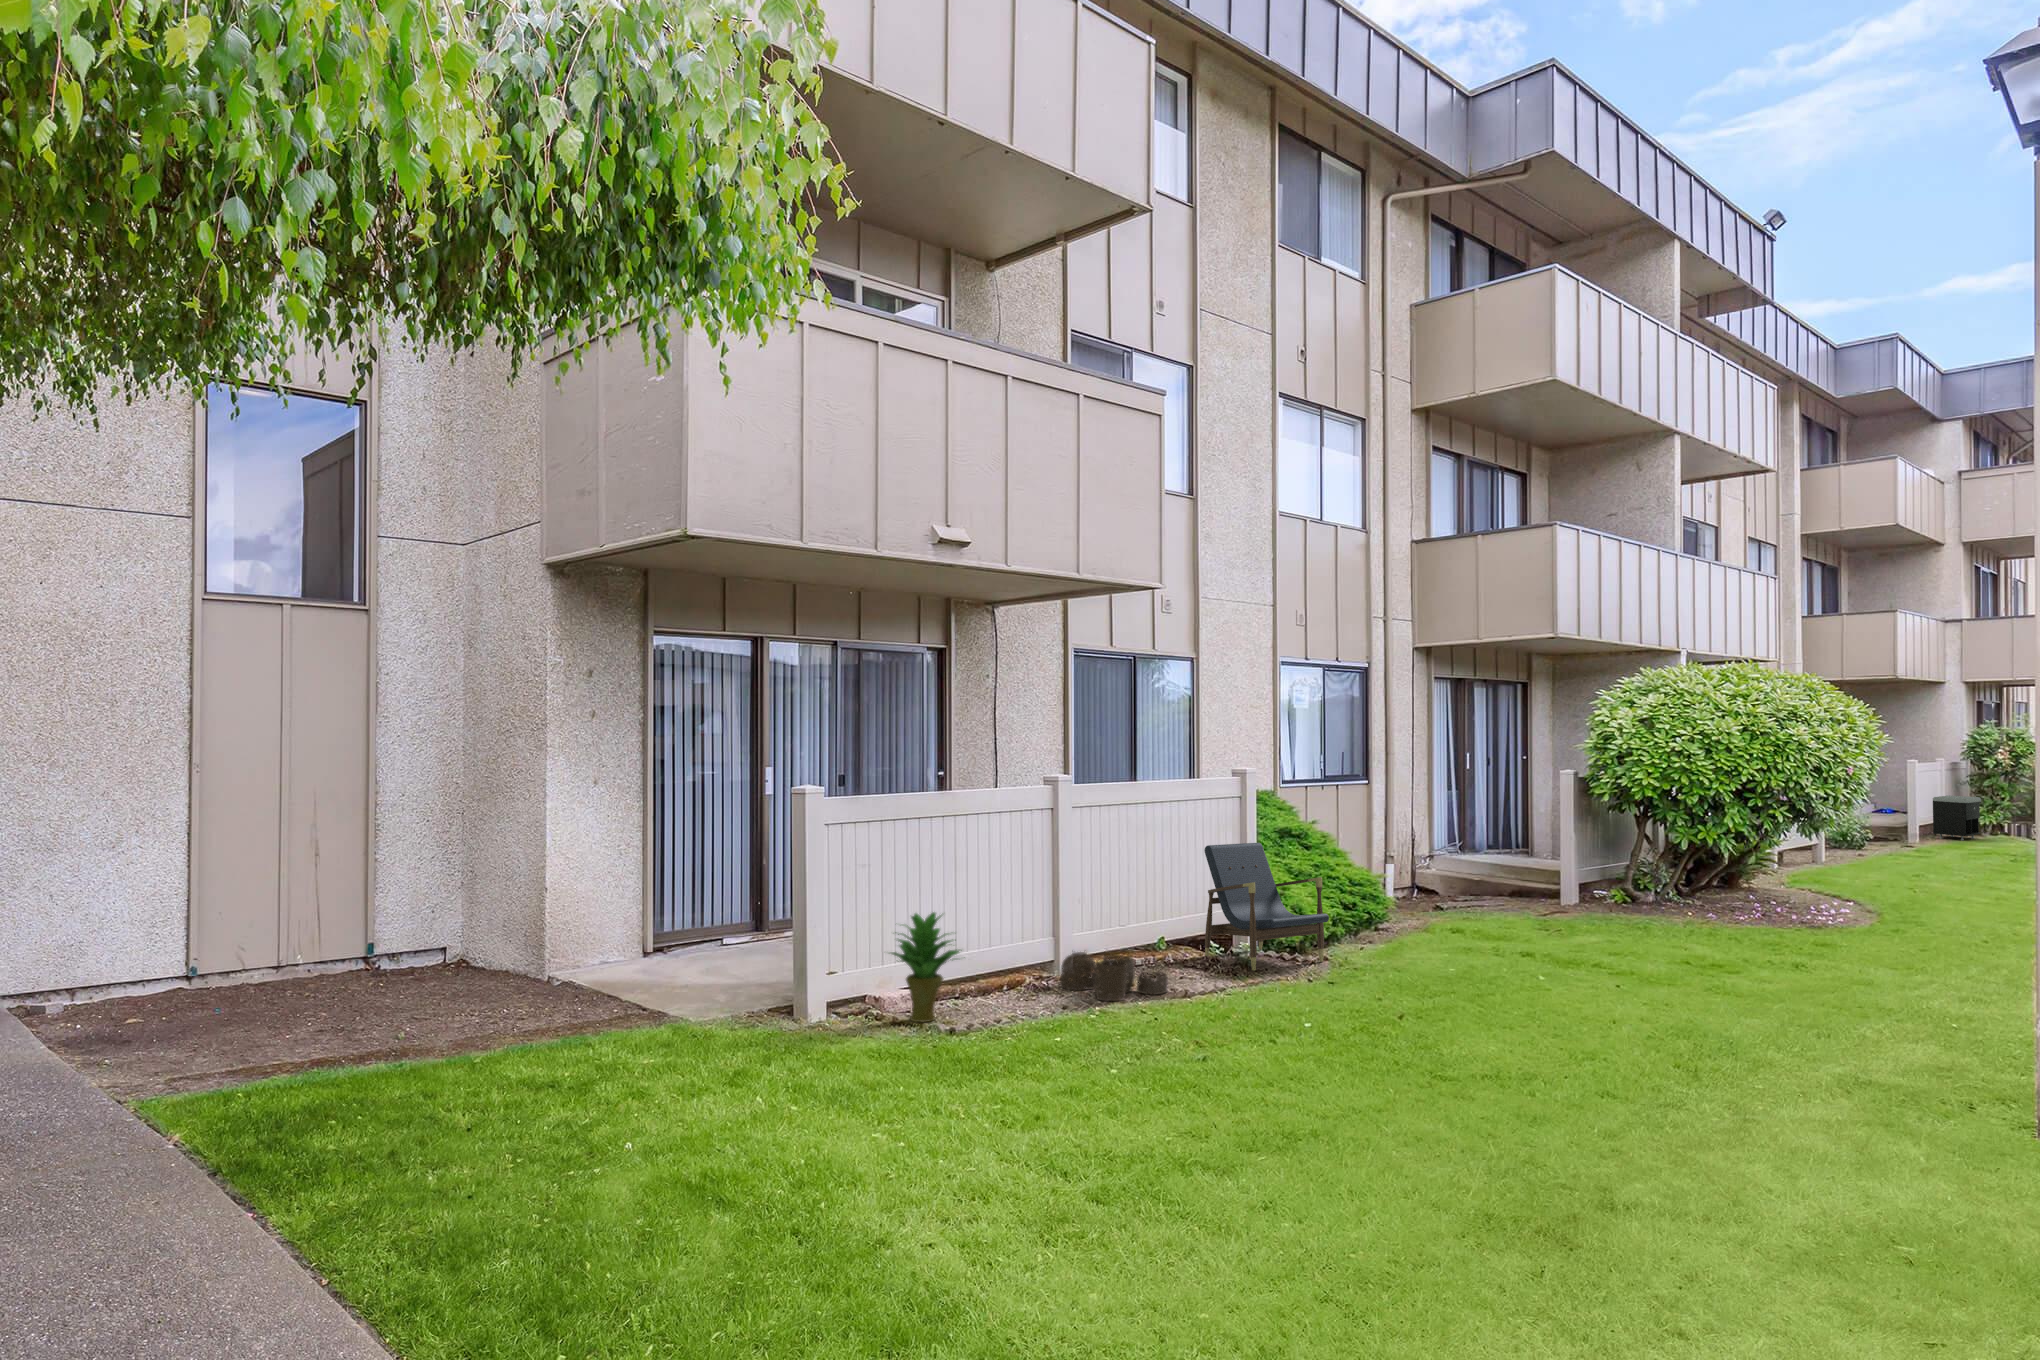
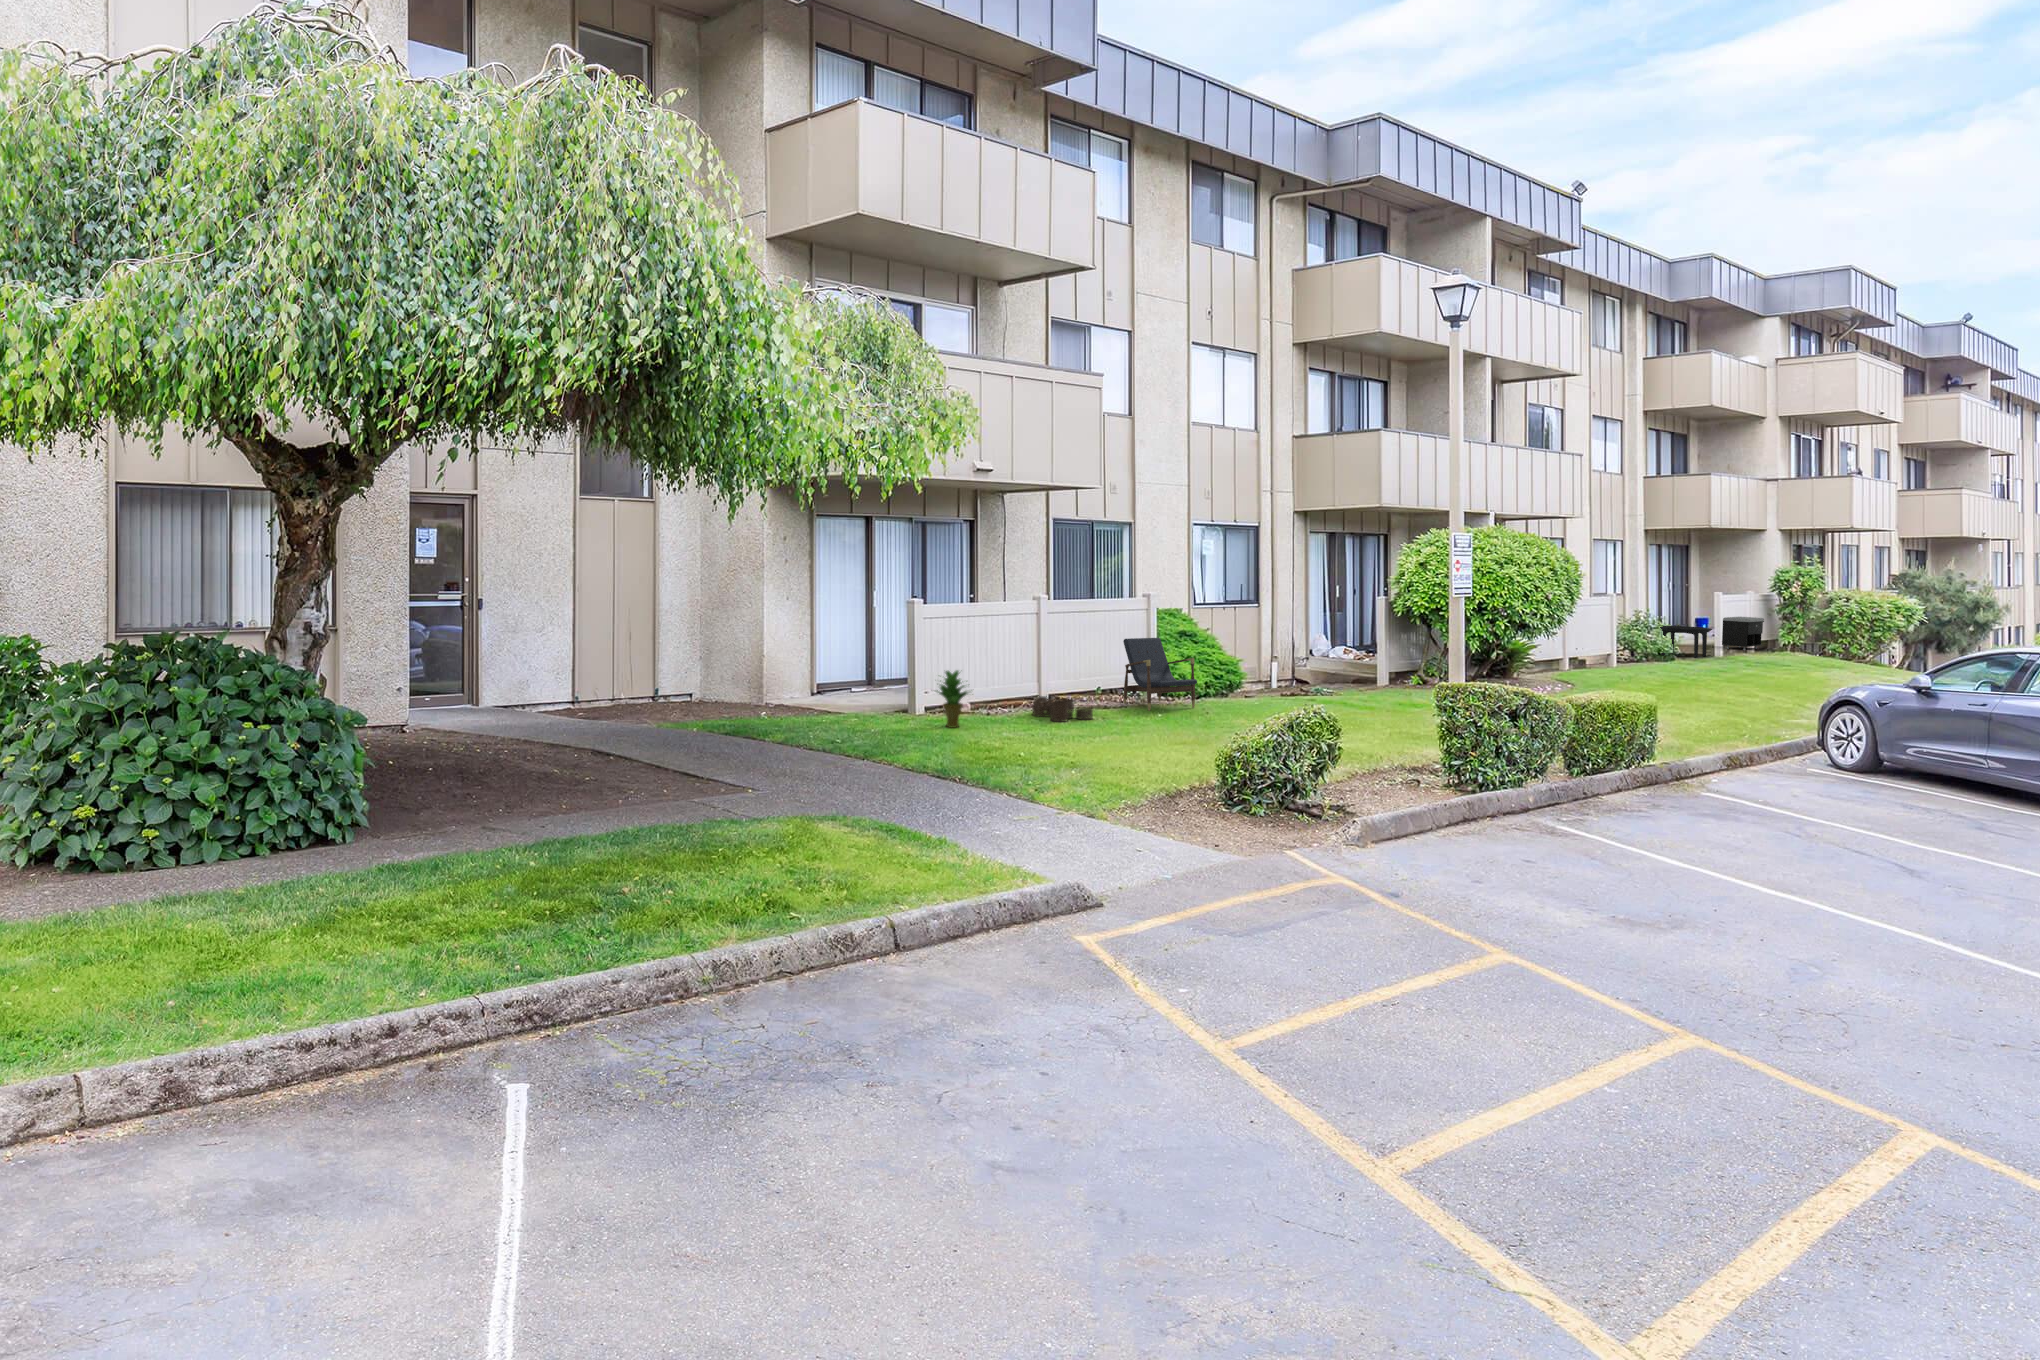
round table: none [1867,809,1940,854] -> present [1660,626,1712,658]

